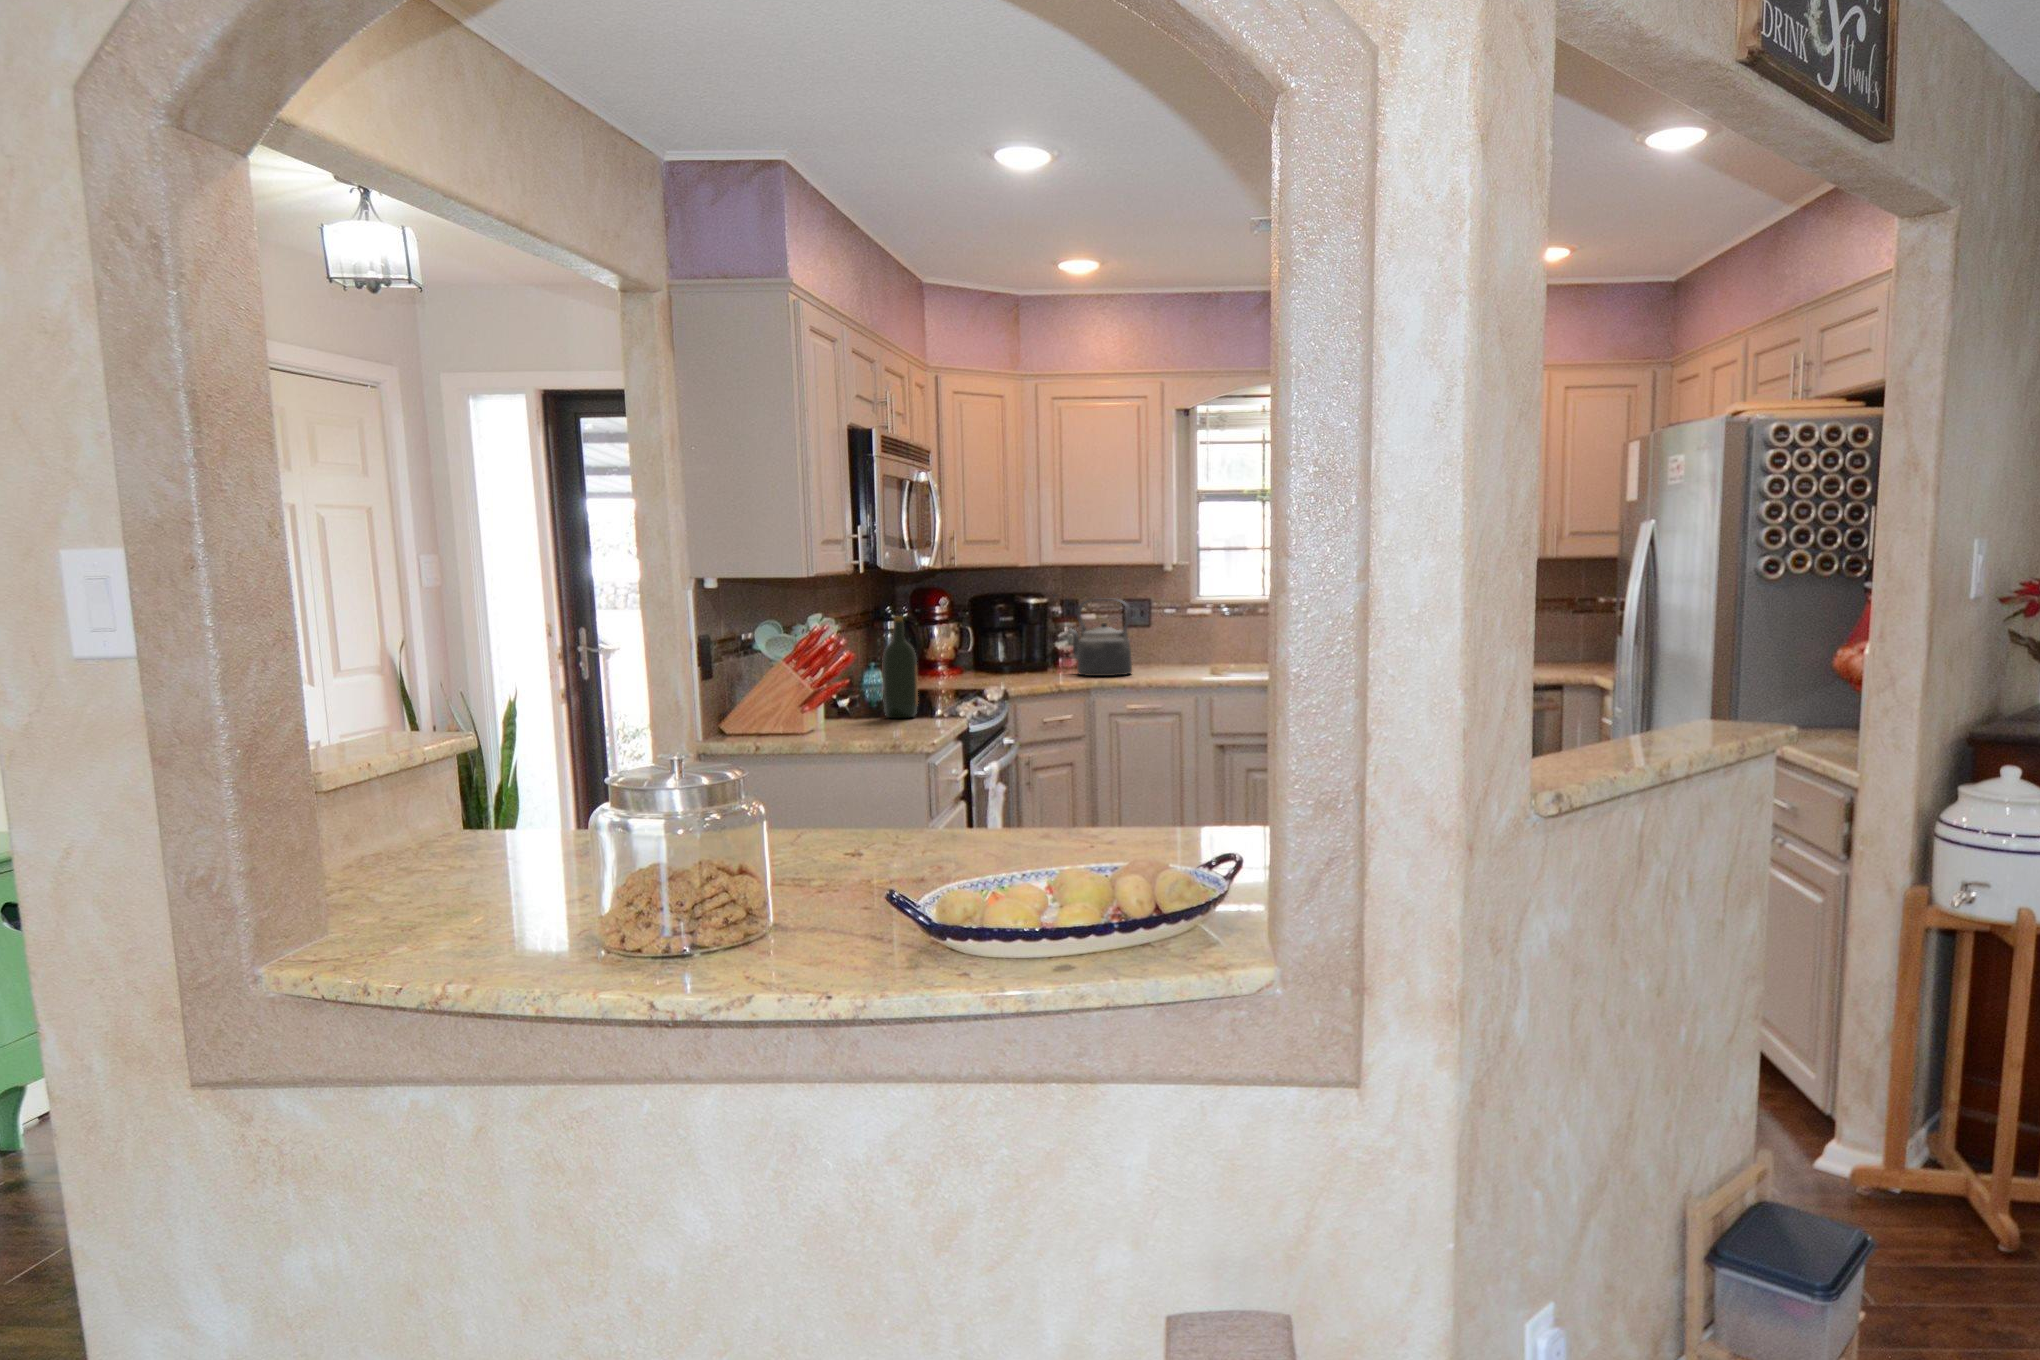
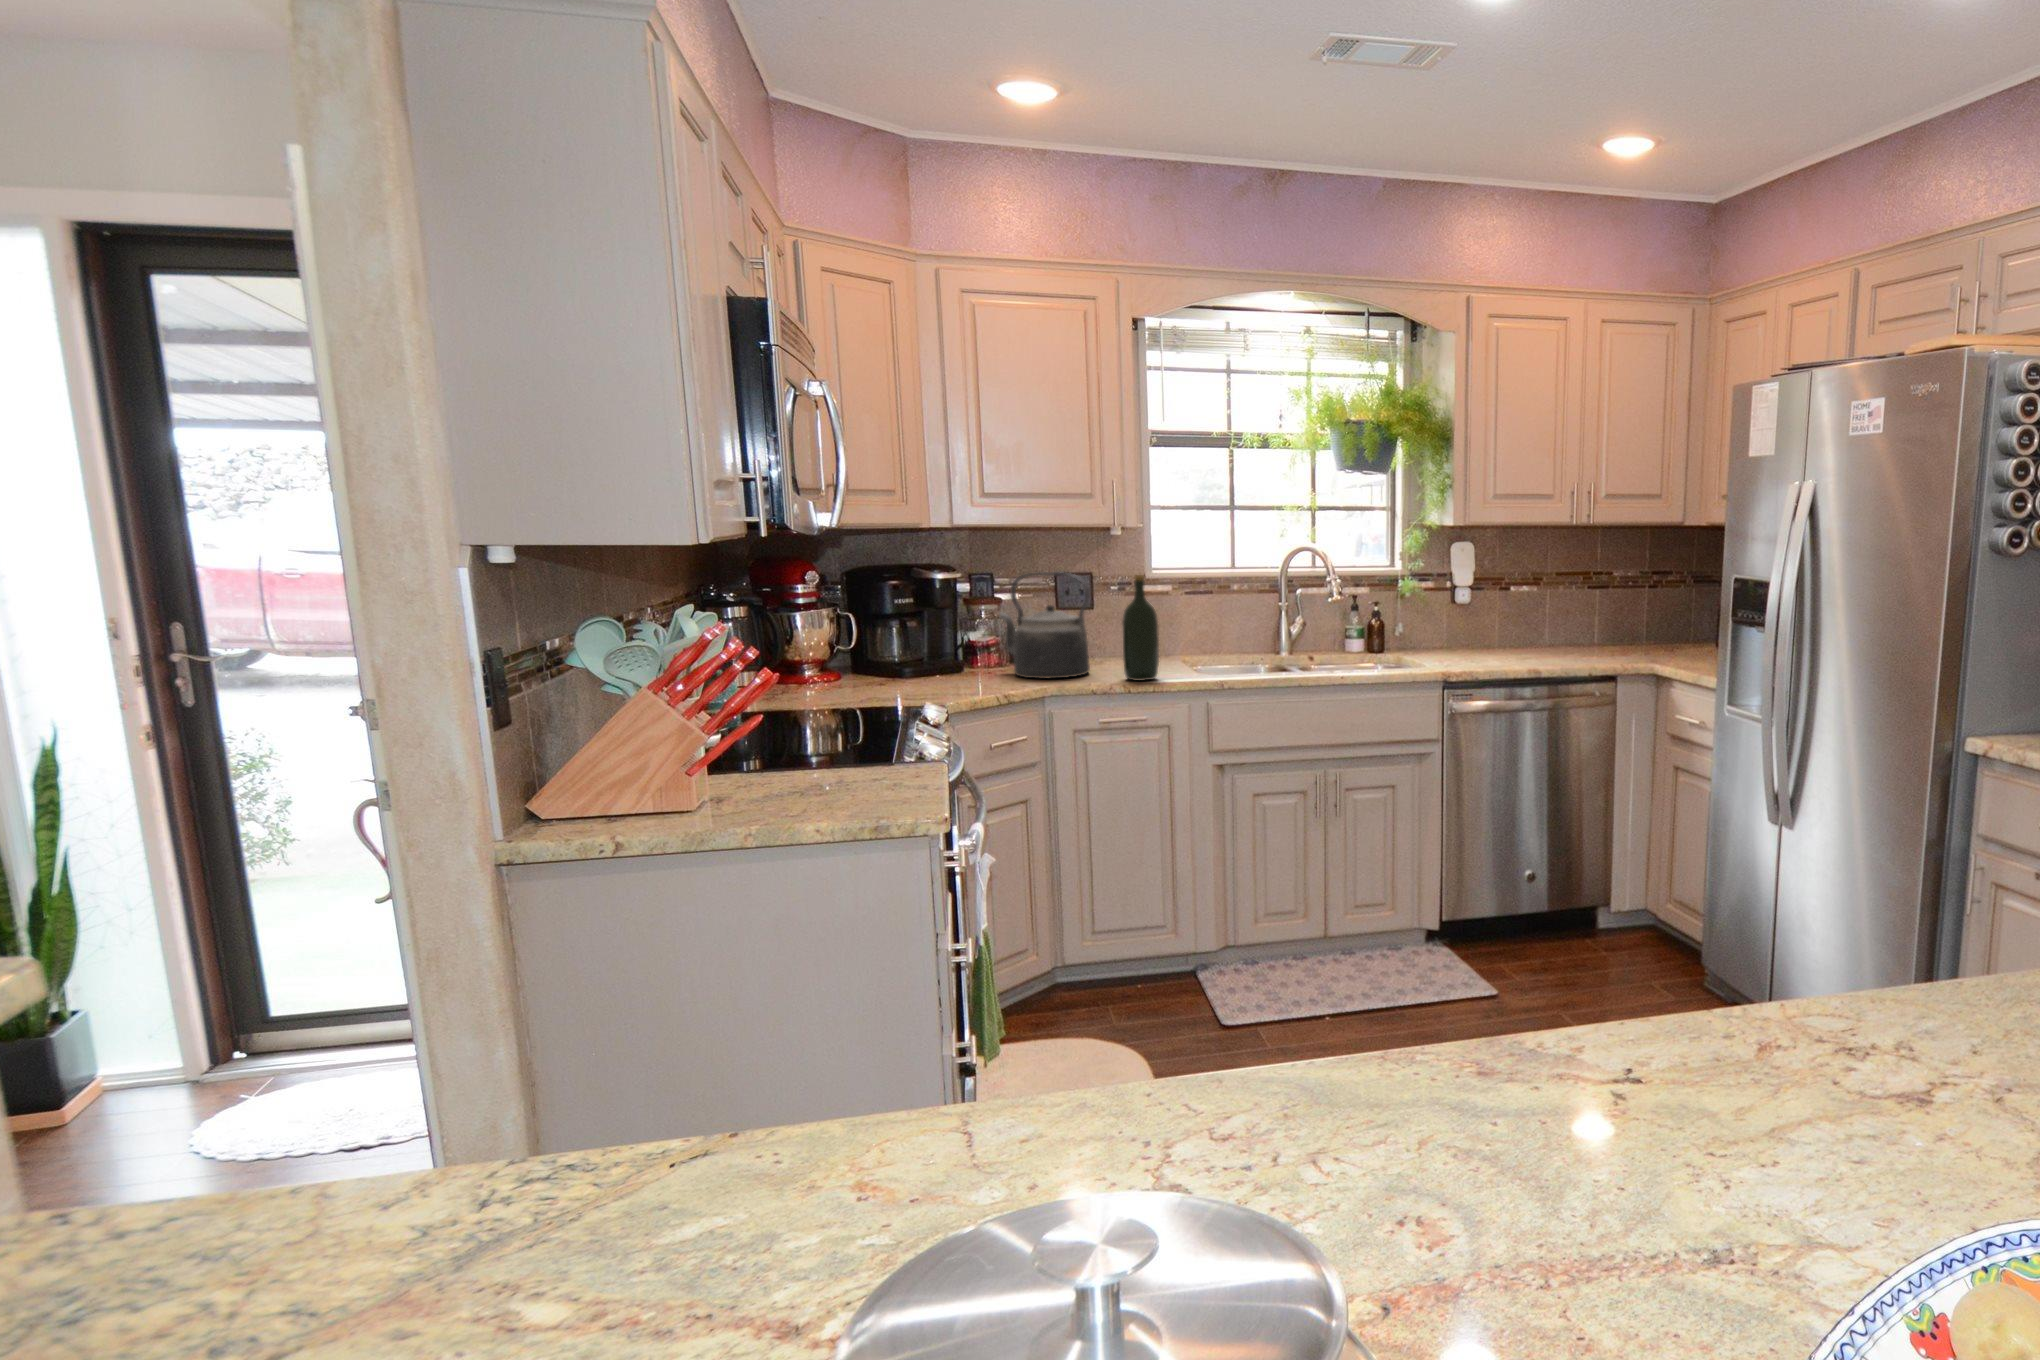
wine bottle: present [883,616,918,718] -> present [1122,575,1159,681]

